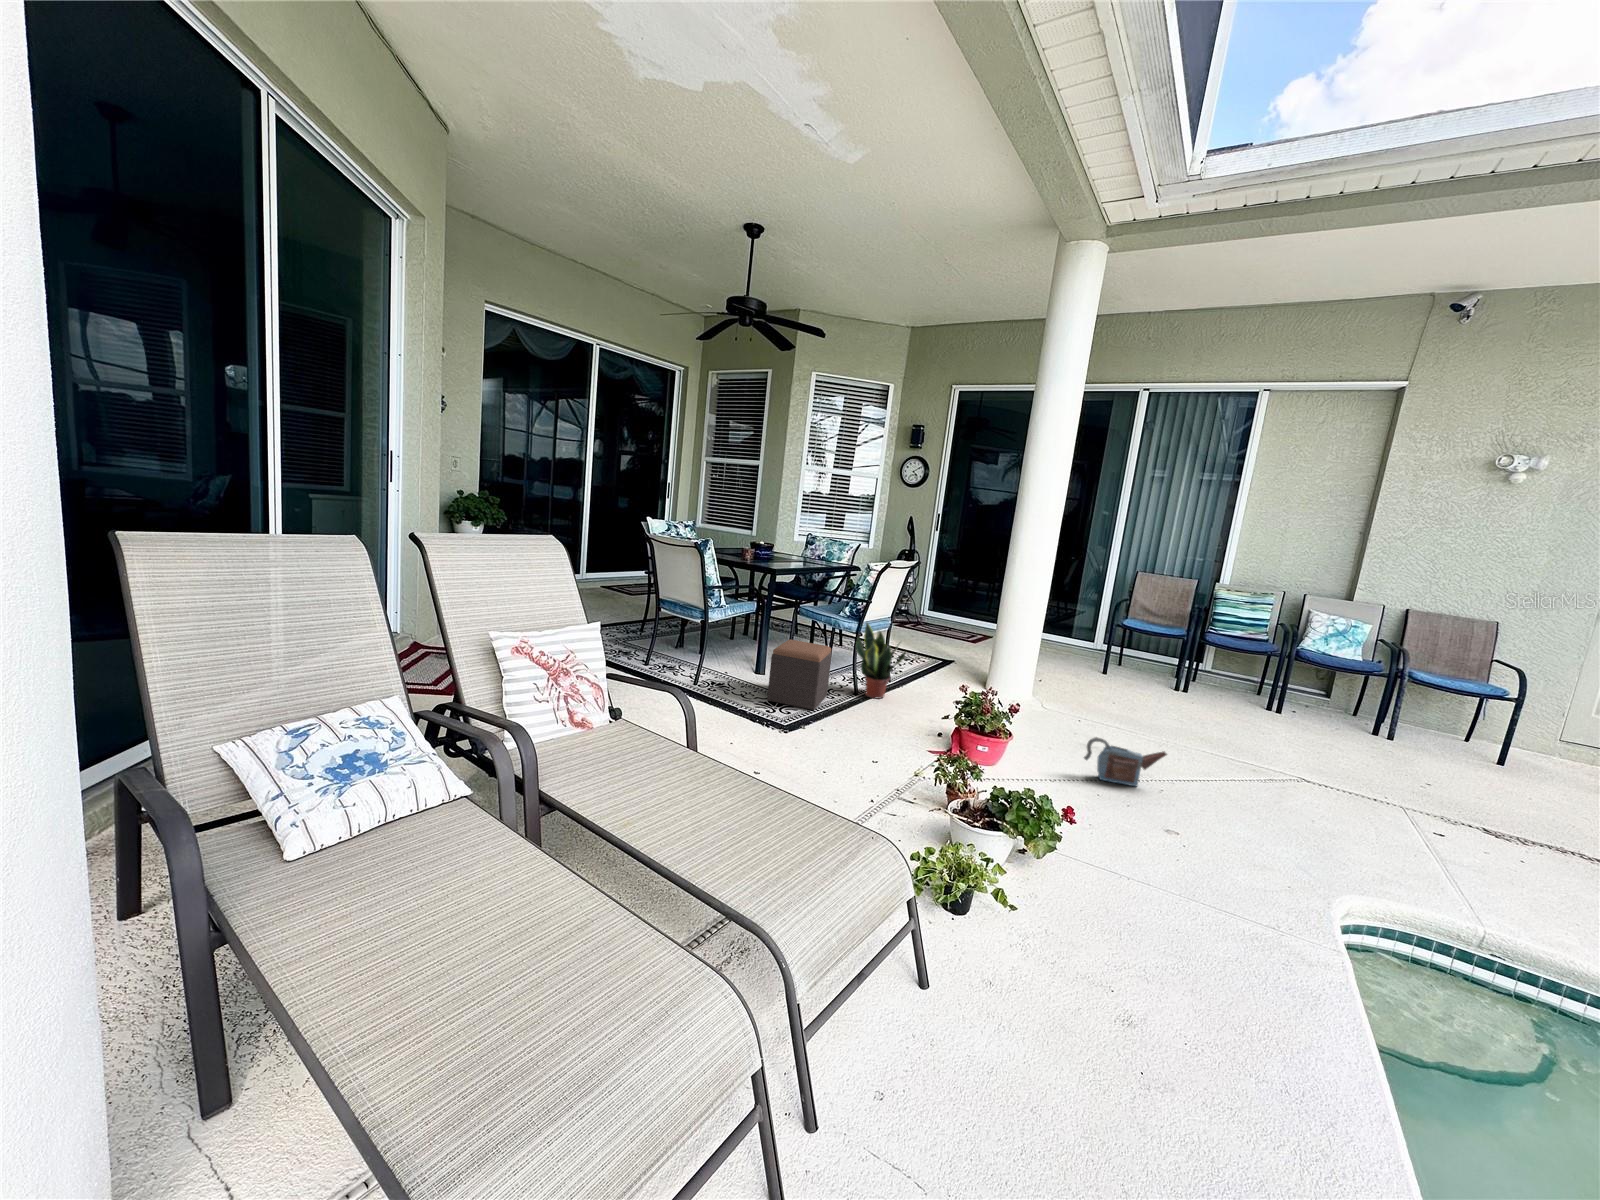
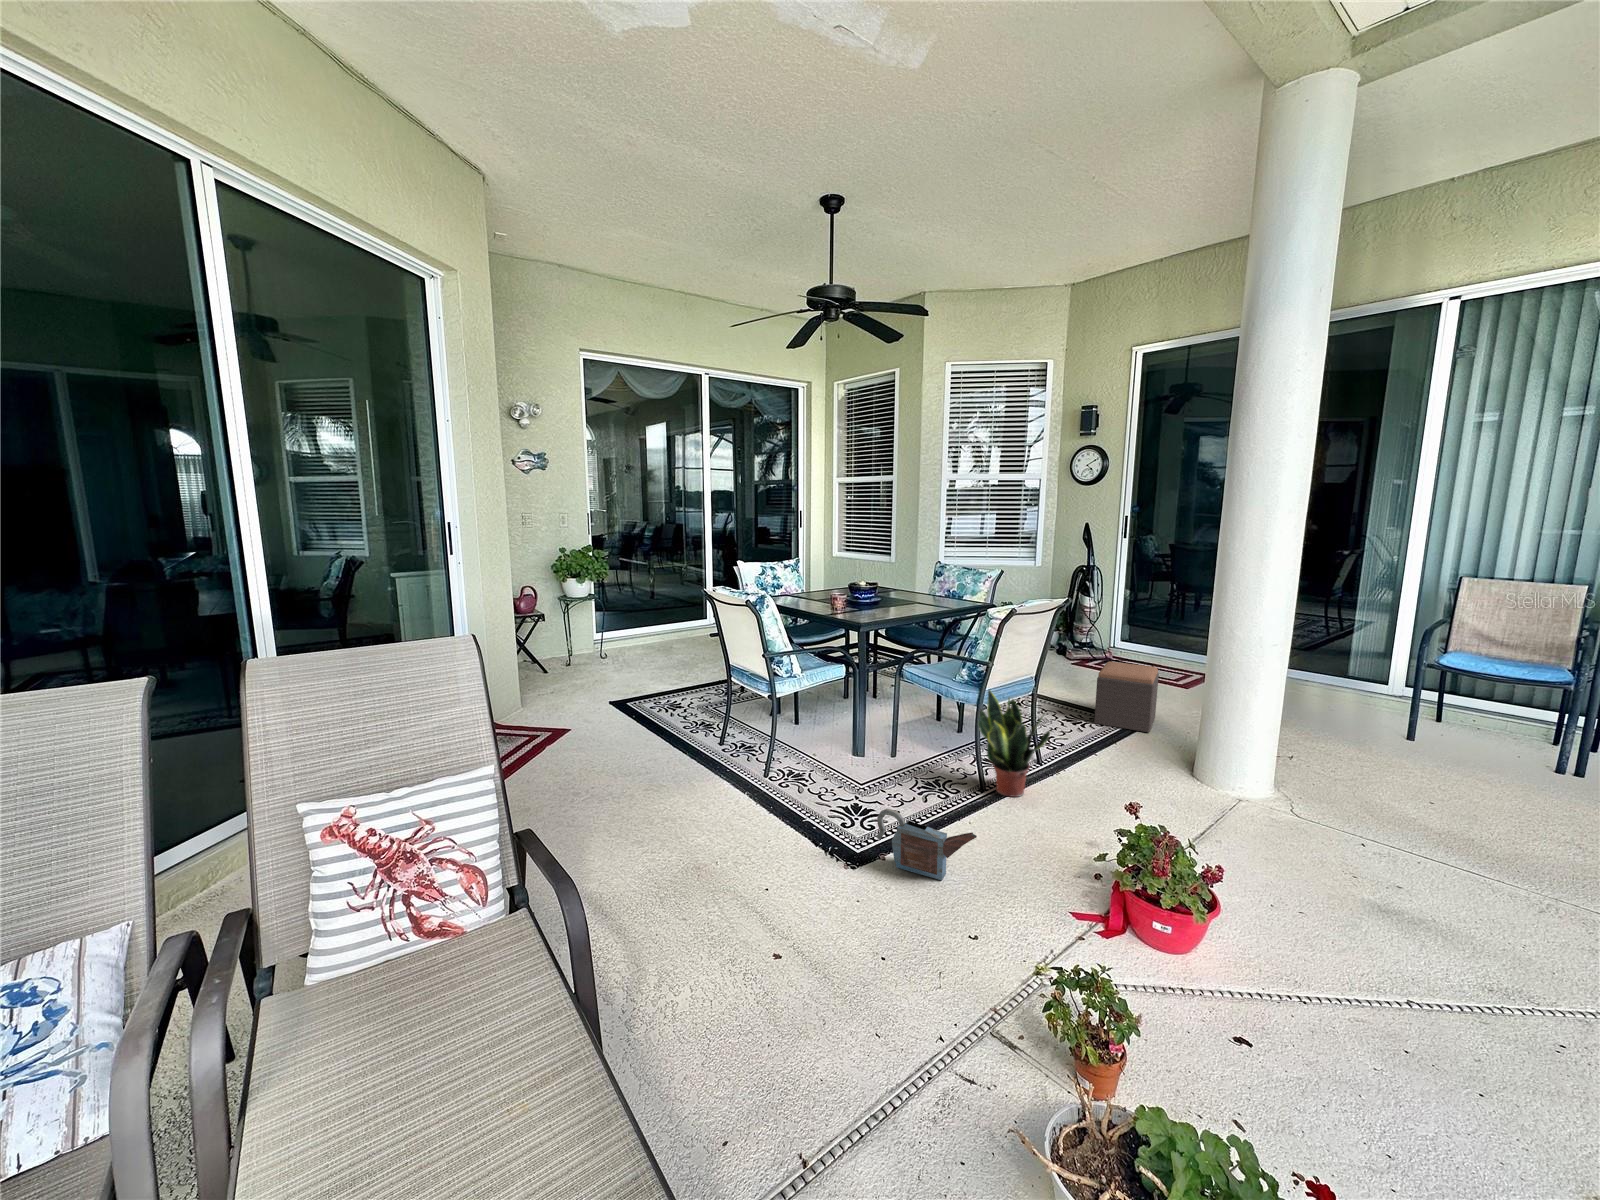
footstool: present [767,639,832,710] -> present [1094,661,1159,733]
watering can: present [1084,737,1167,786] -> present [876,809,977,880]

